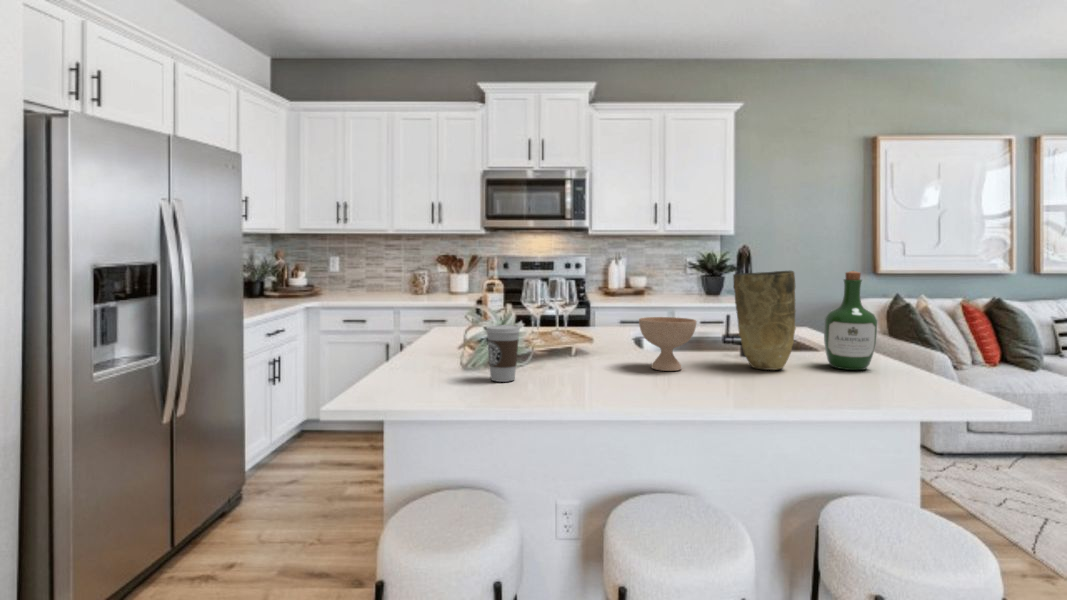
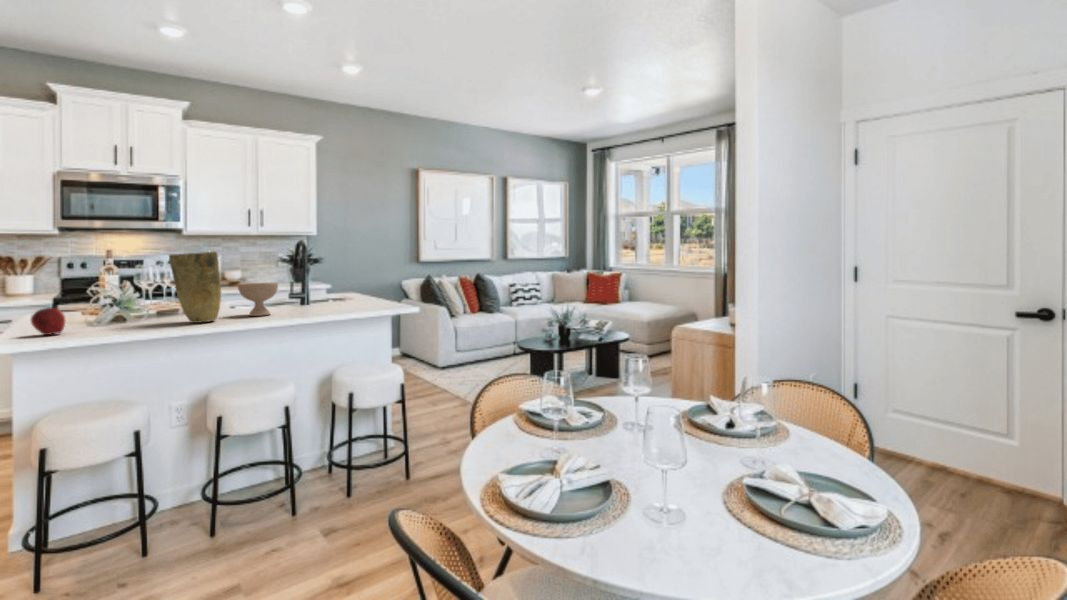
vase: present [733,271,796,370] -> present [169,252,221,323]
wine bottle: present [824,271,878,370] -> none [358,251,387,307]
coffee cup: present [487,325,519,382] -> none [114,290,144,330]
apple: none [402,343,436,379] -> present [31,308,66,335]

